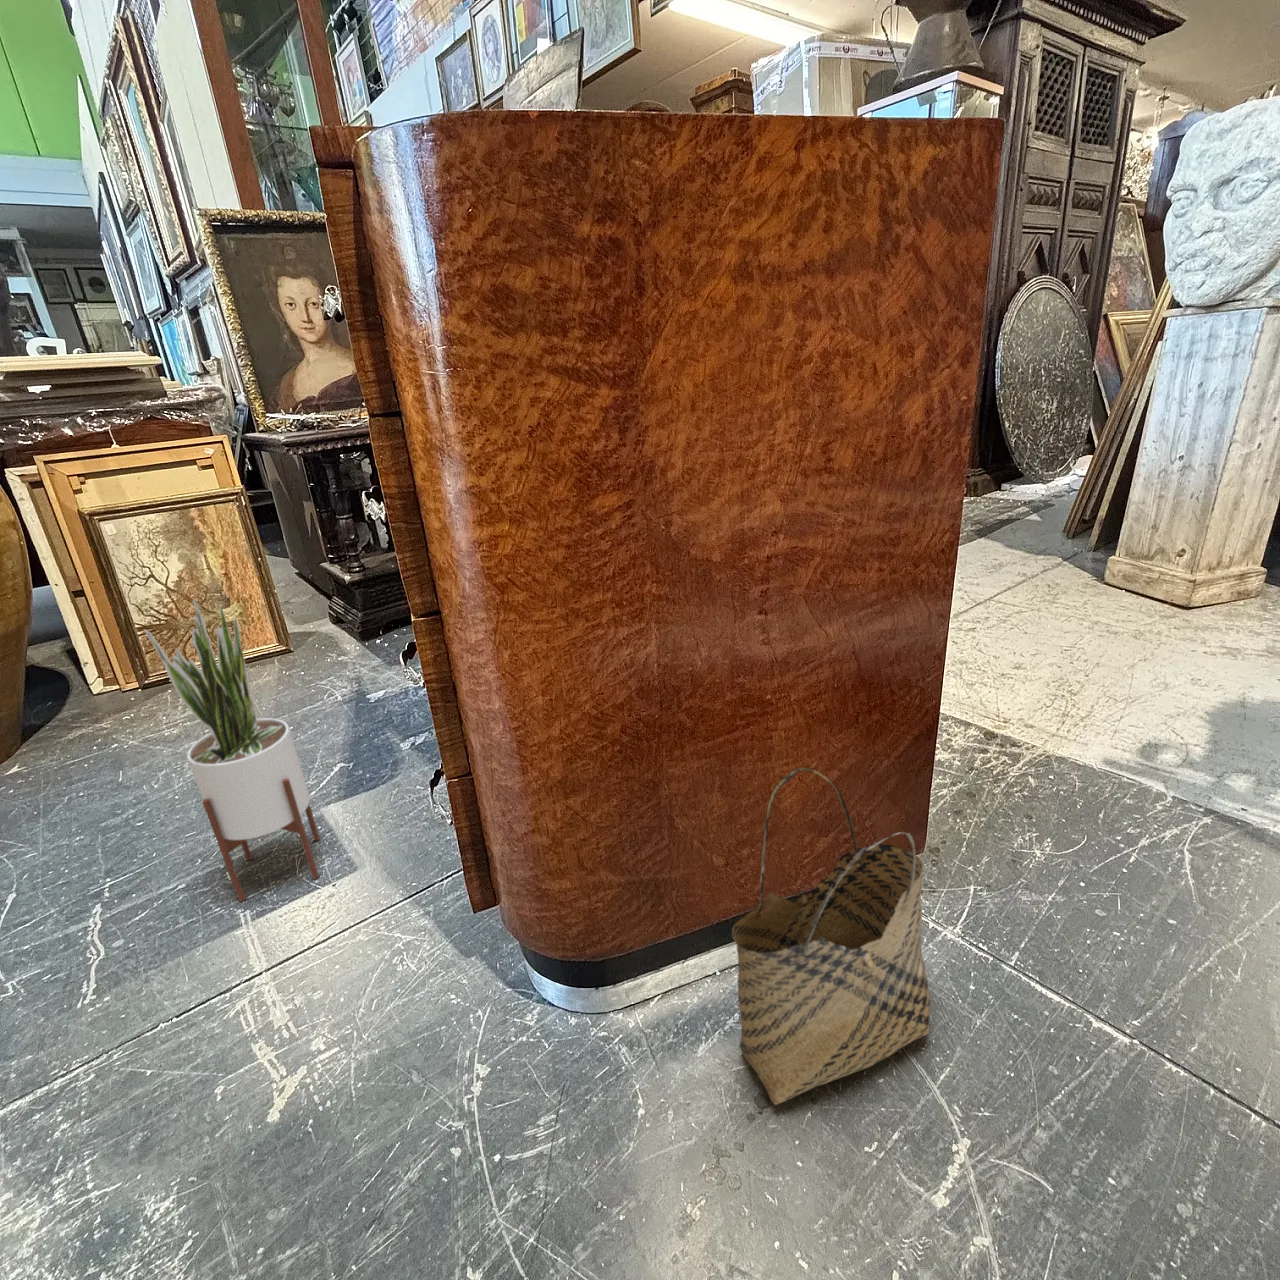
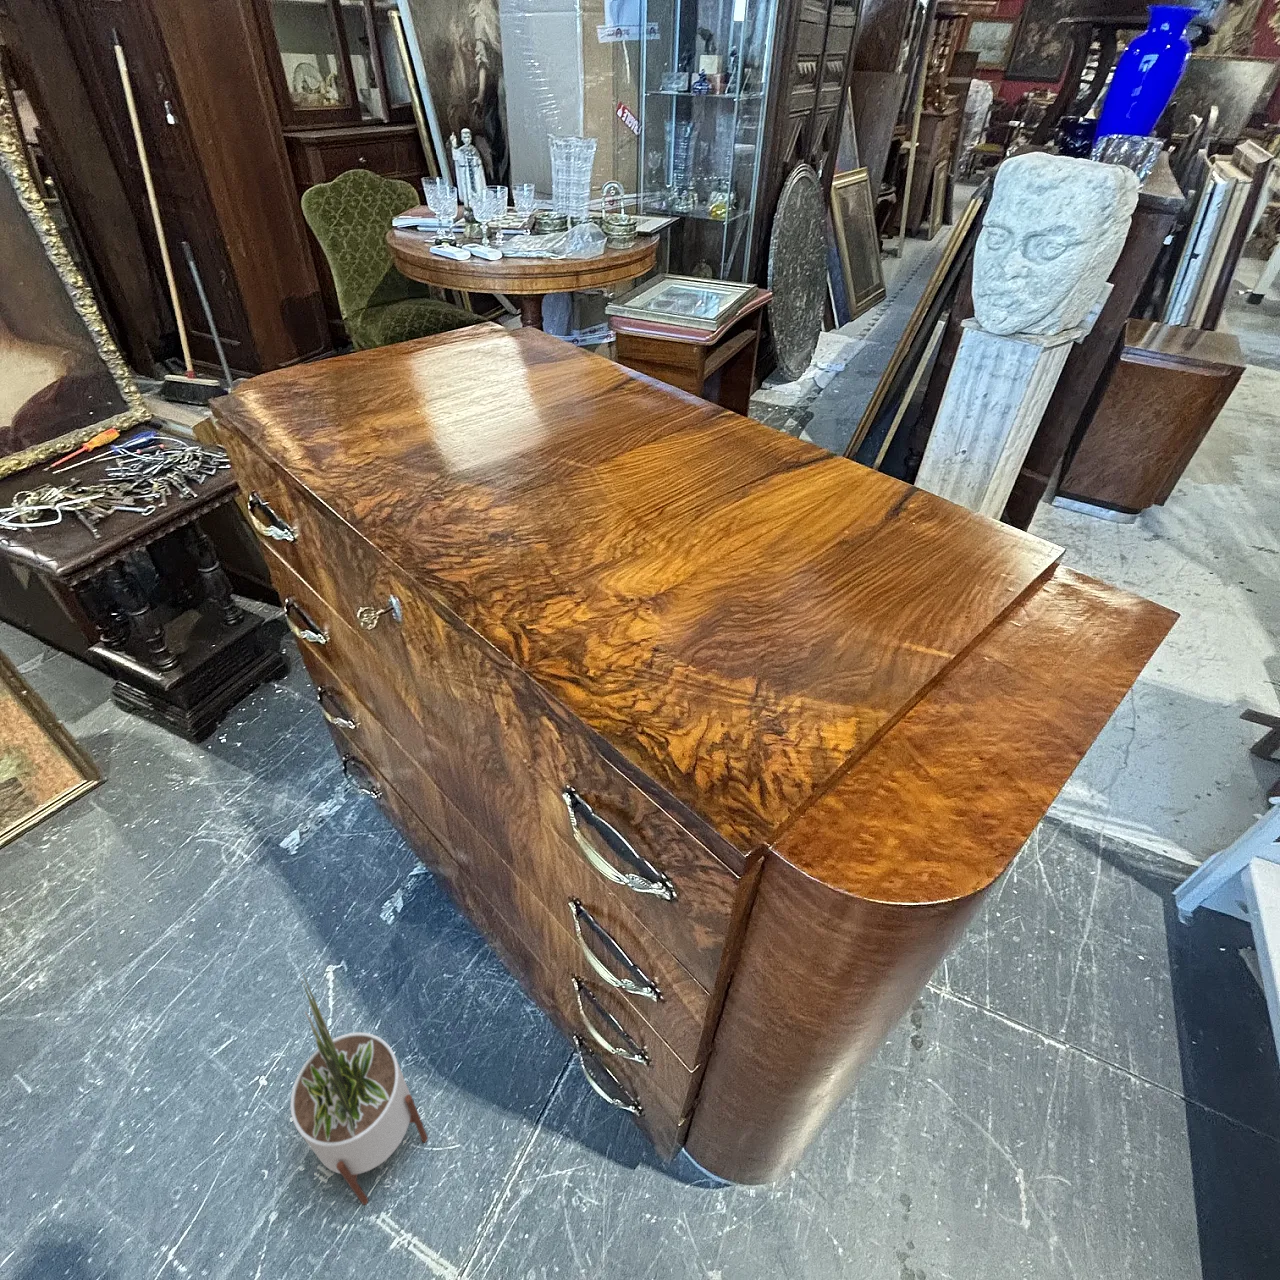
woven basket: present [732,767,930,1105] -> none [878,998,1045,1204]

